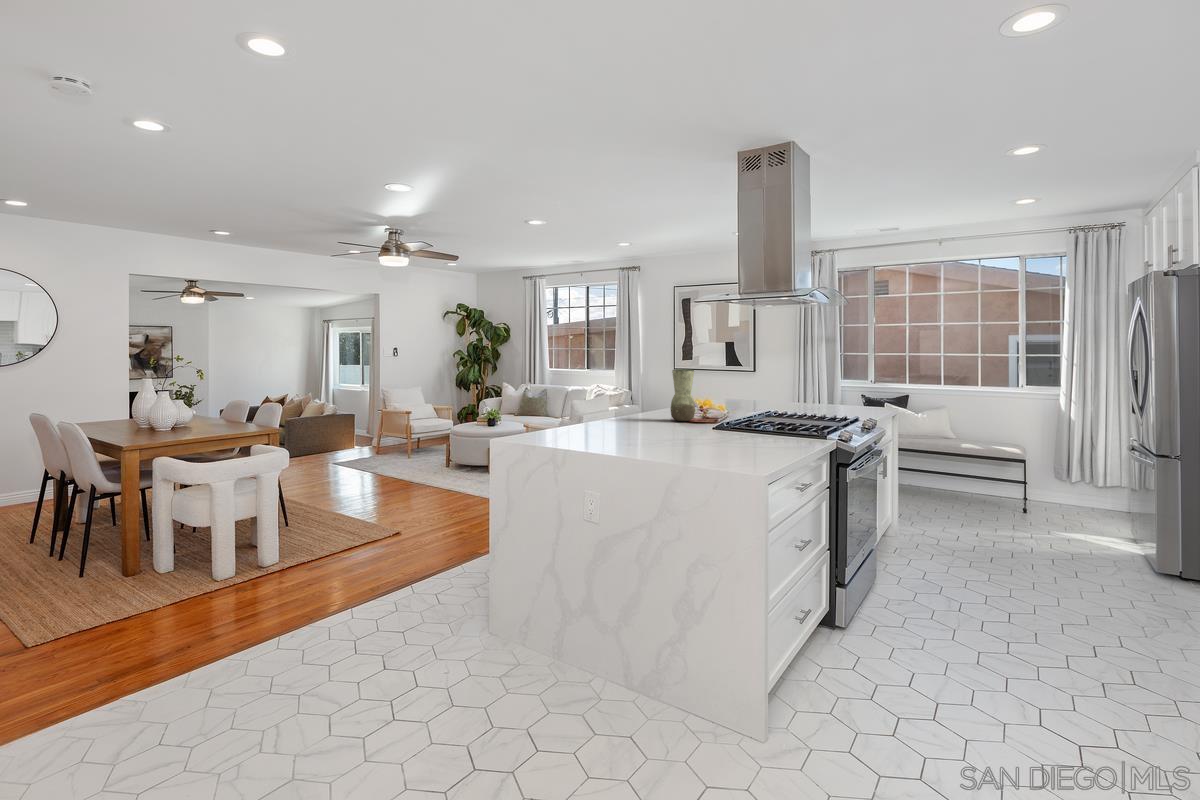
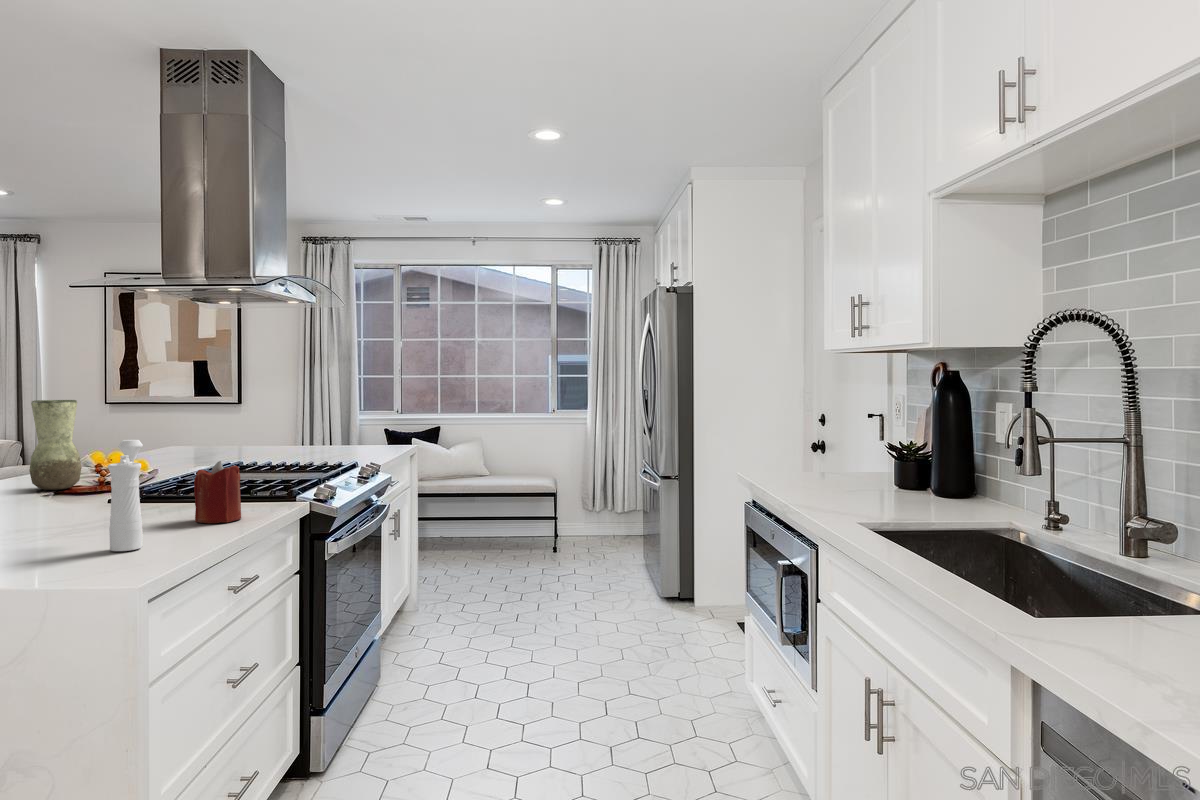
pepper mill: none [739,395,756,458] -> present [108,440,143,551]
candle: none [774,410,800,448] -> present [194,461,241,523]

